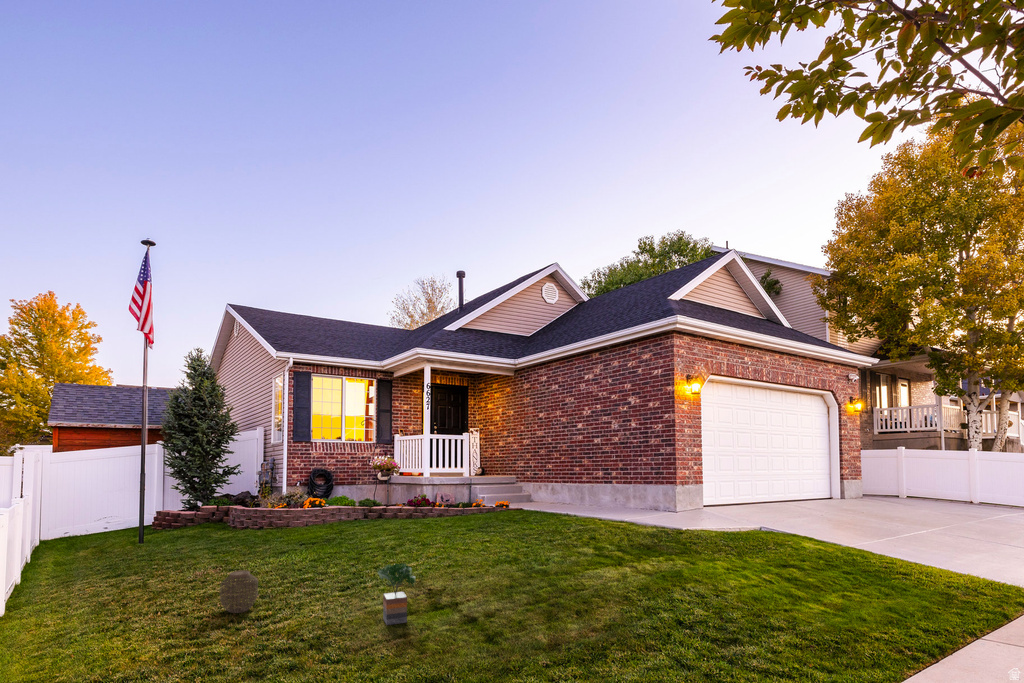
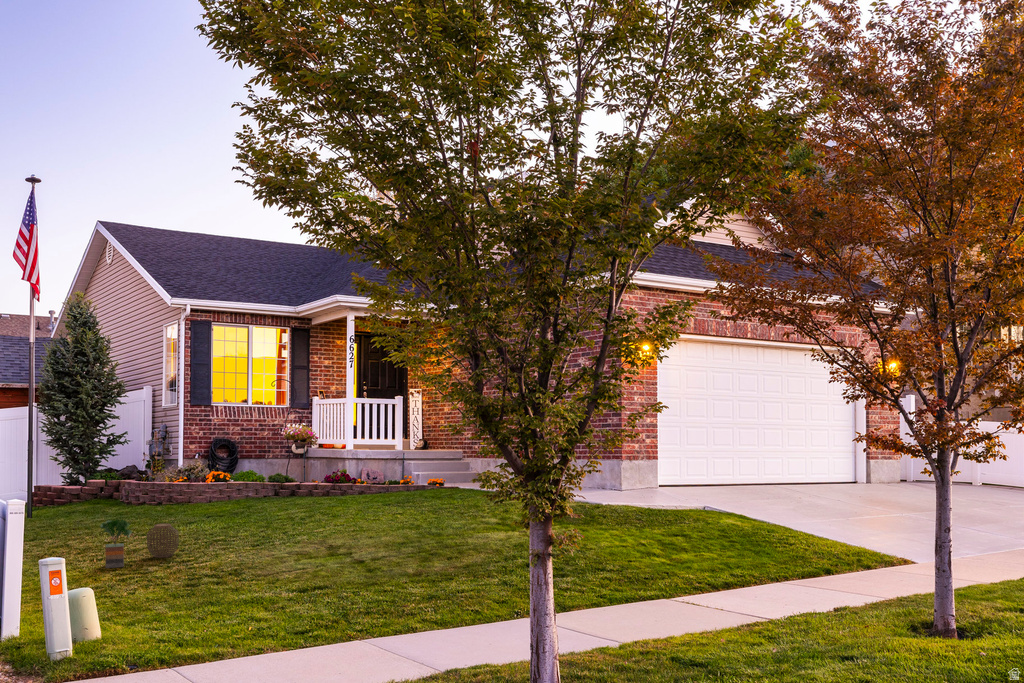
potted tree: present [378,563,416,625] -> present [100,520,132,568]

